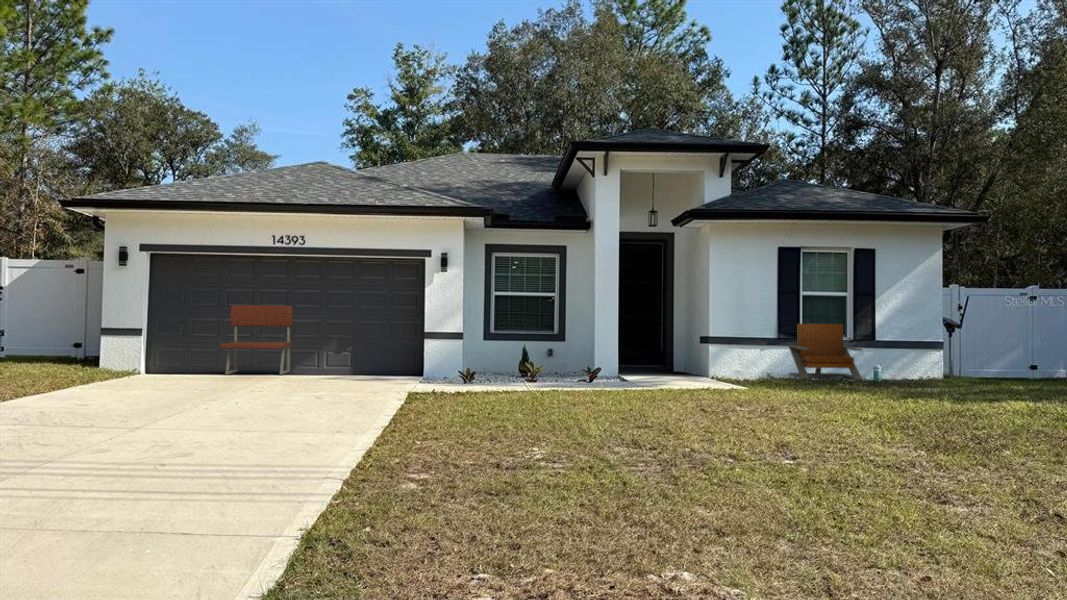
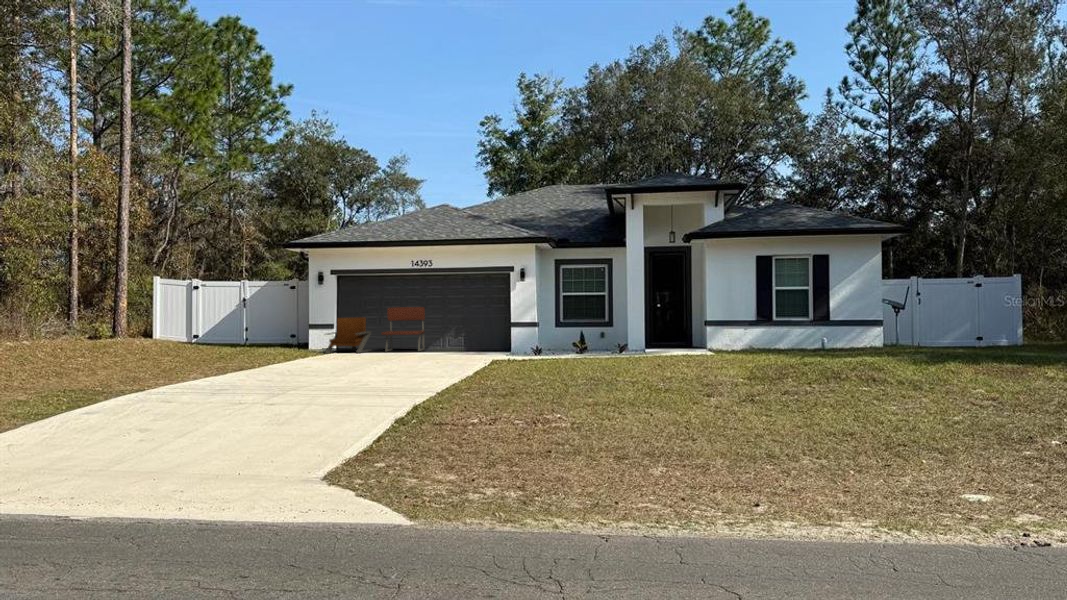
lounge chair: present [789,324,862,380] -> present [325,317,371,354]

